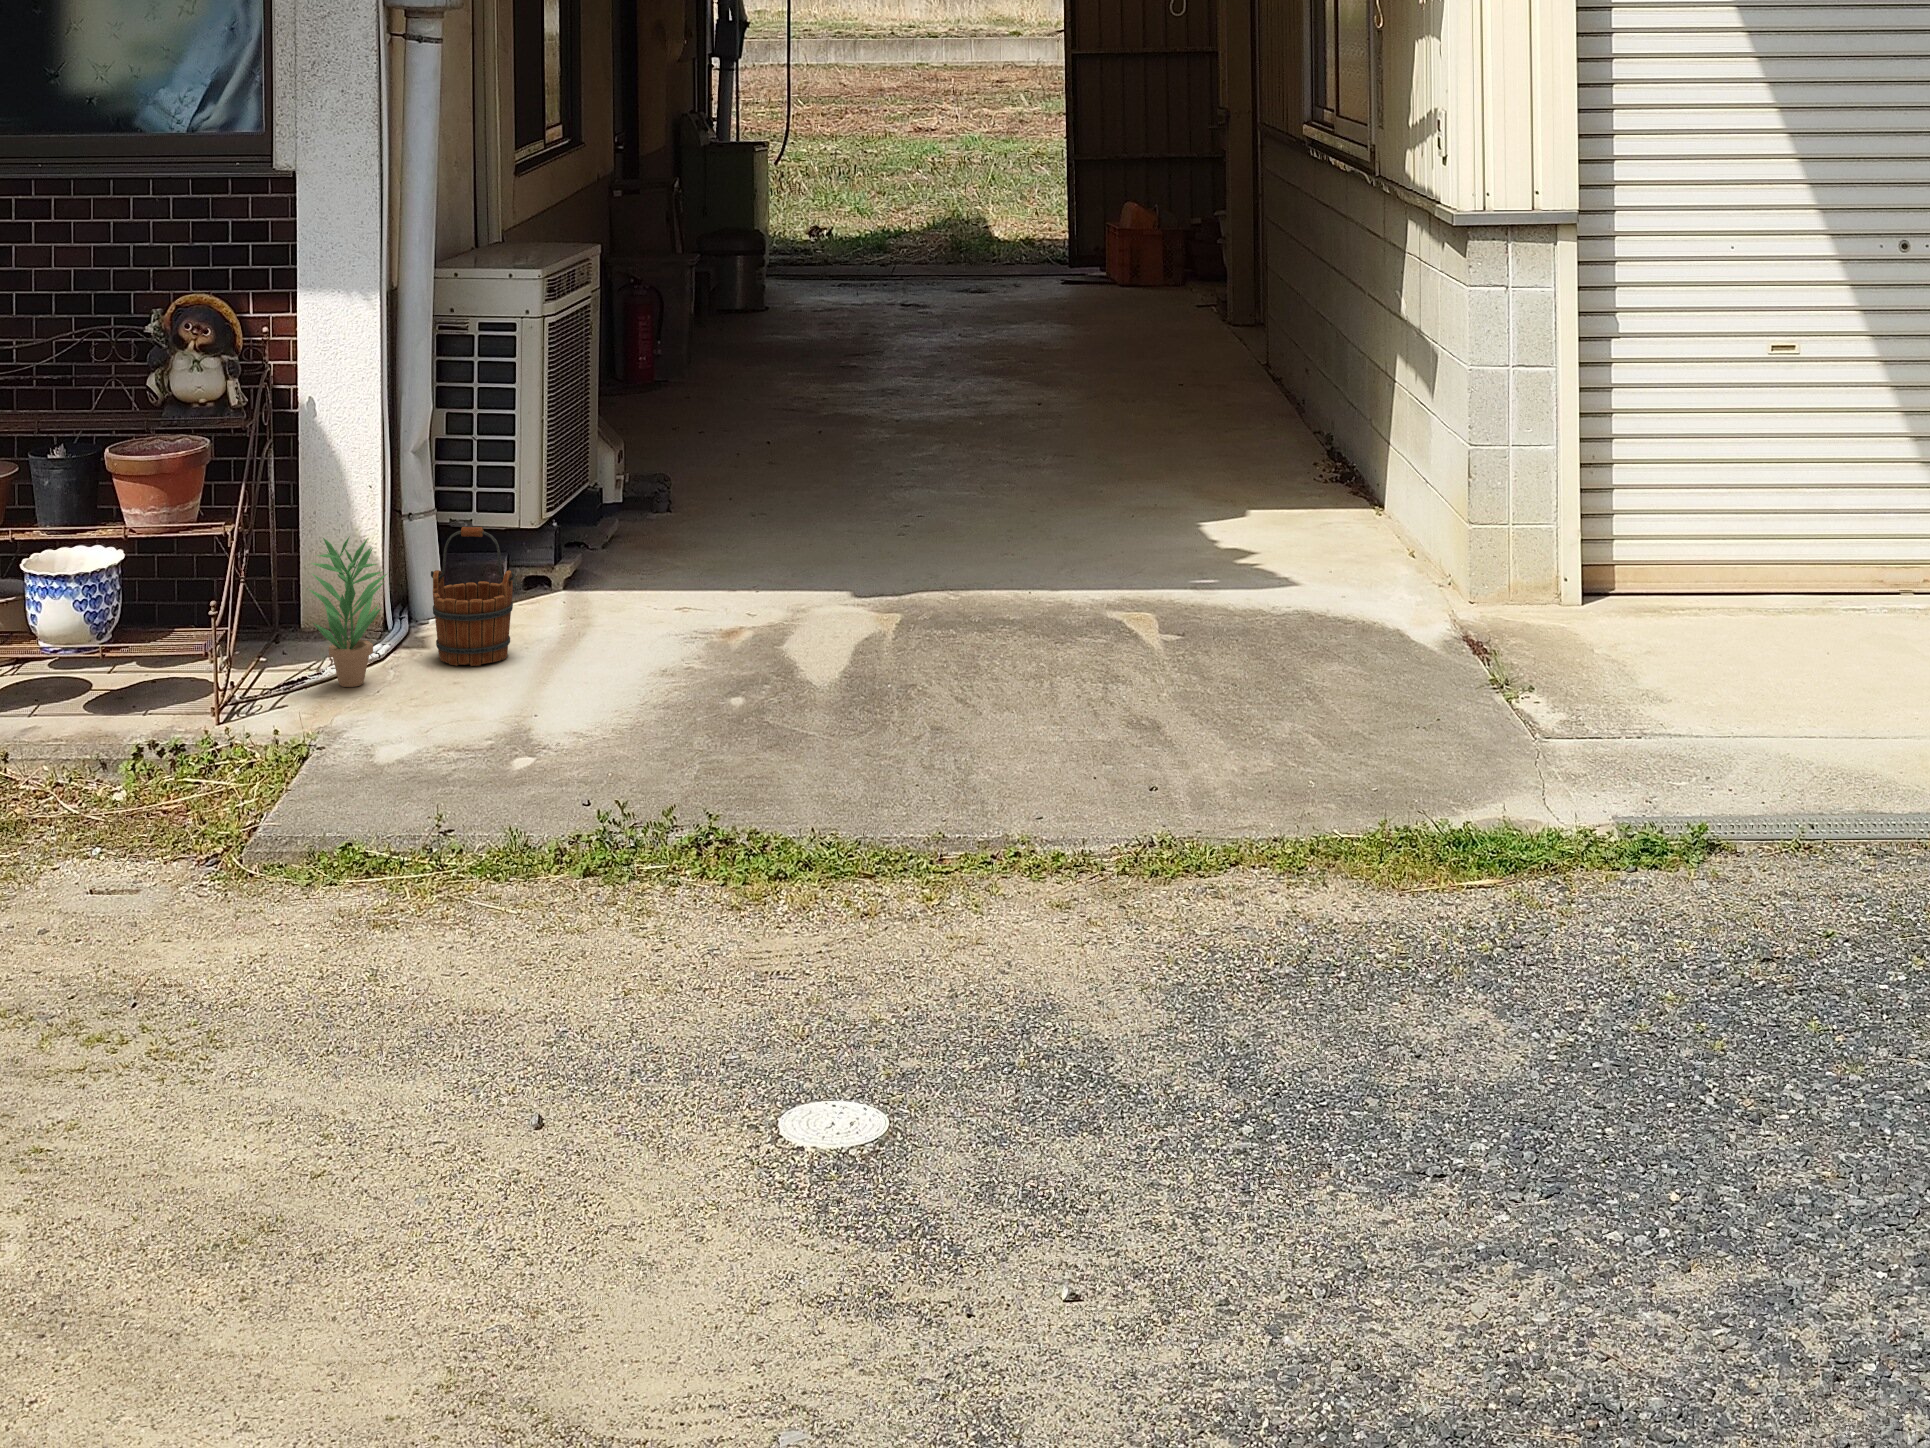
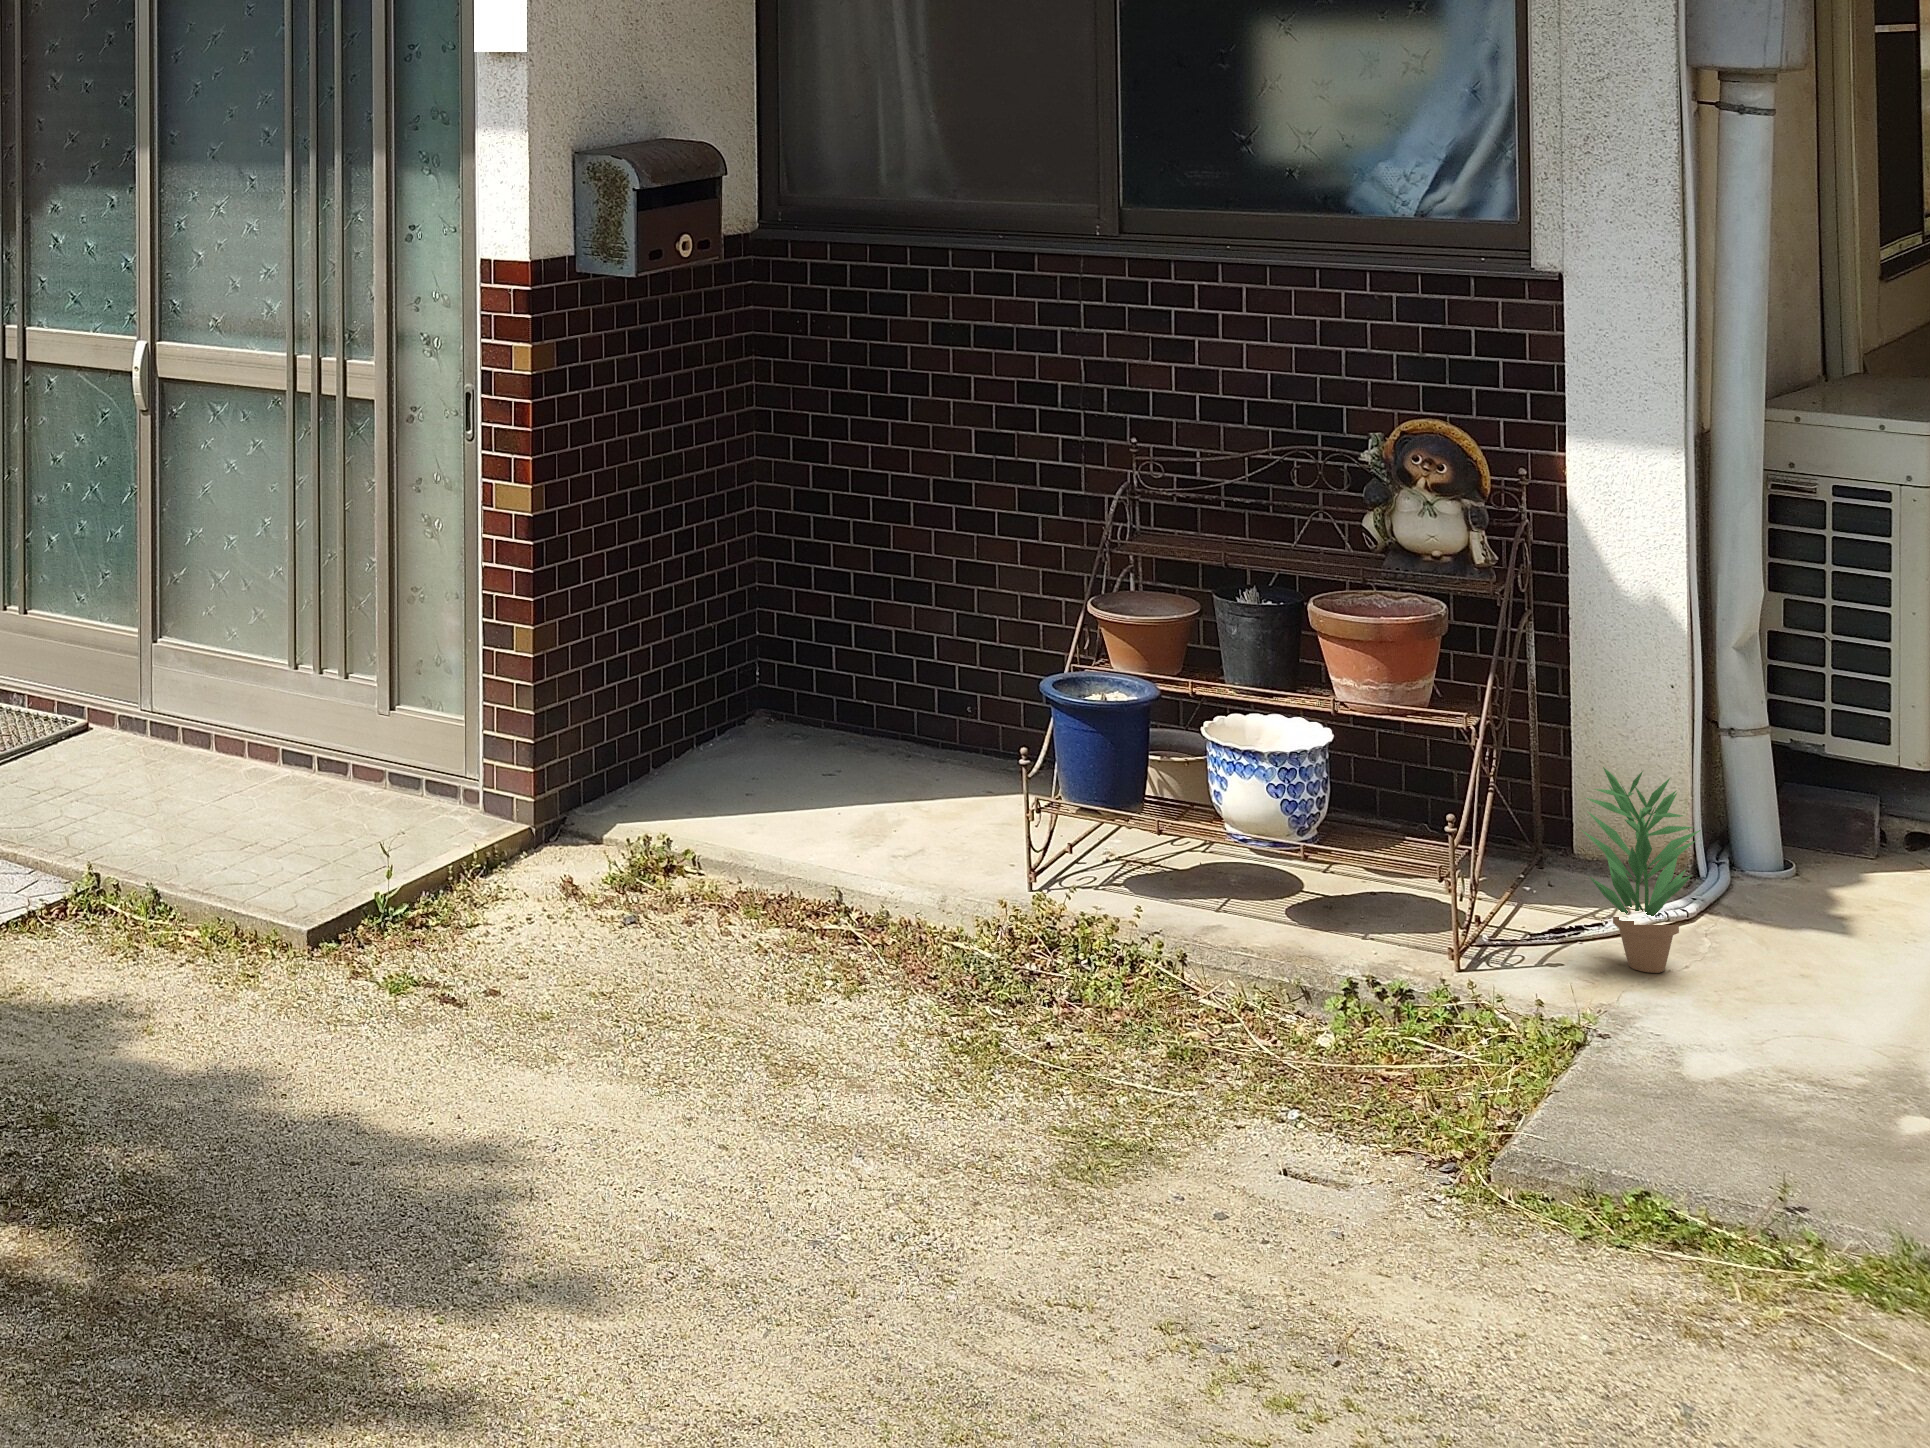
wooden bucket: present [431,527,515,666] -> none [1766,786,1902,982]

